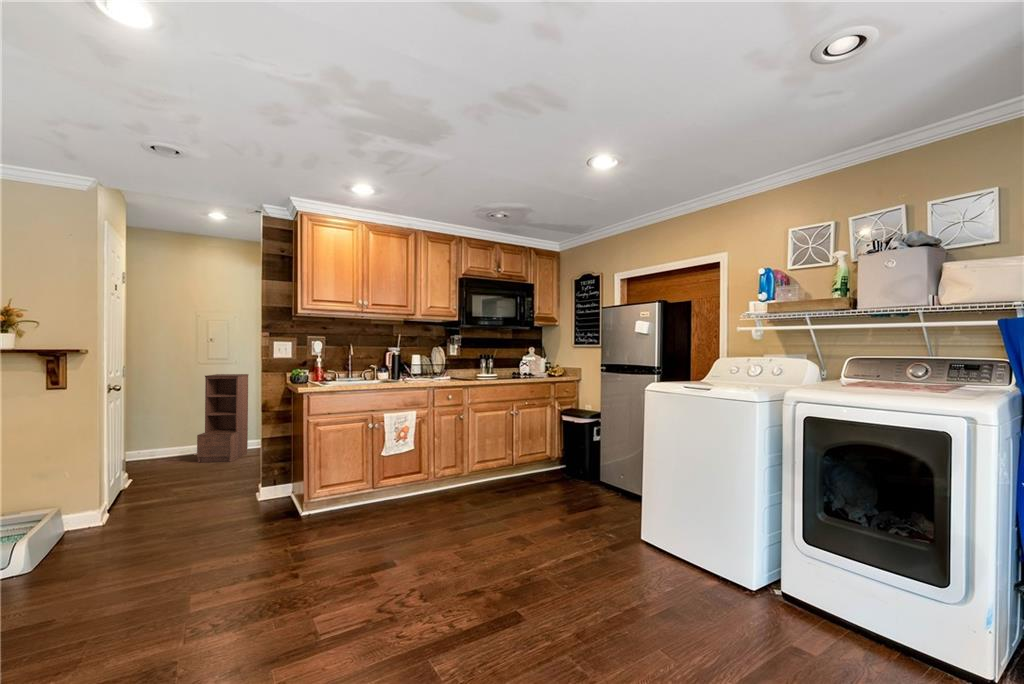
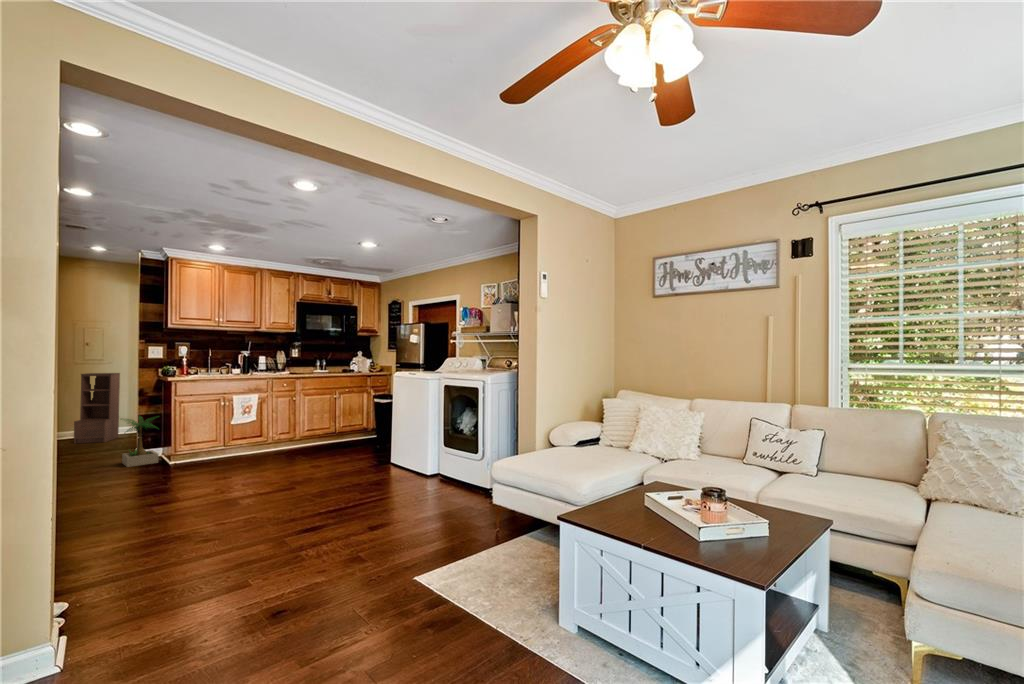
potted plant: none [230,439,293,520] -> present [121,417,158,467]

